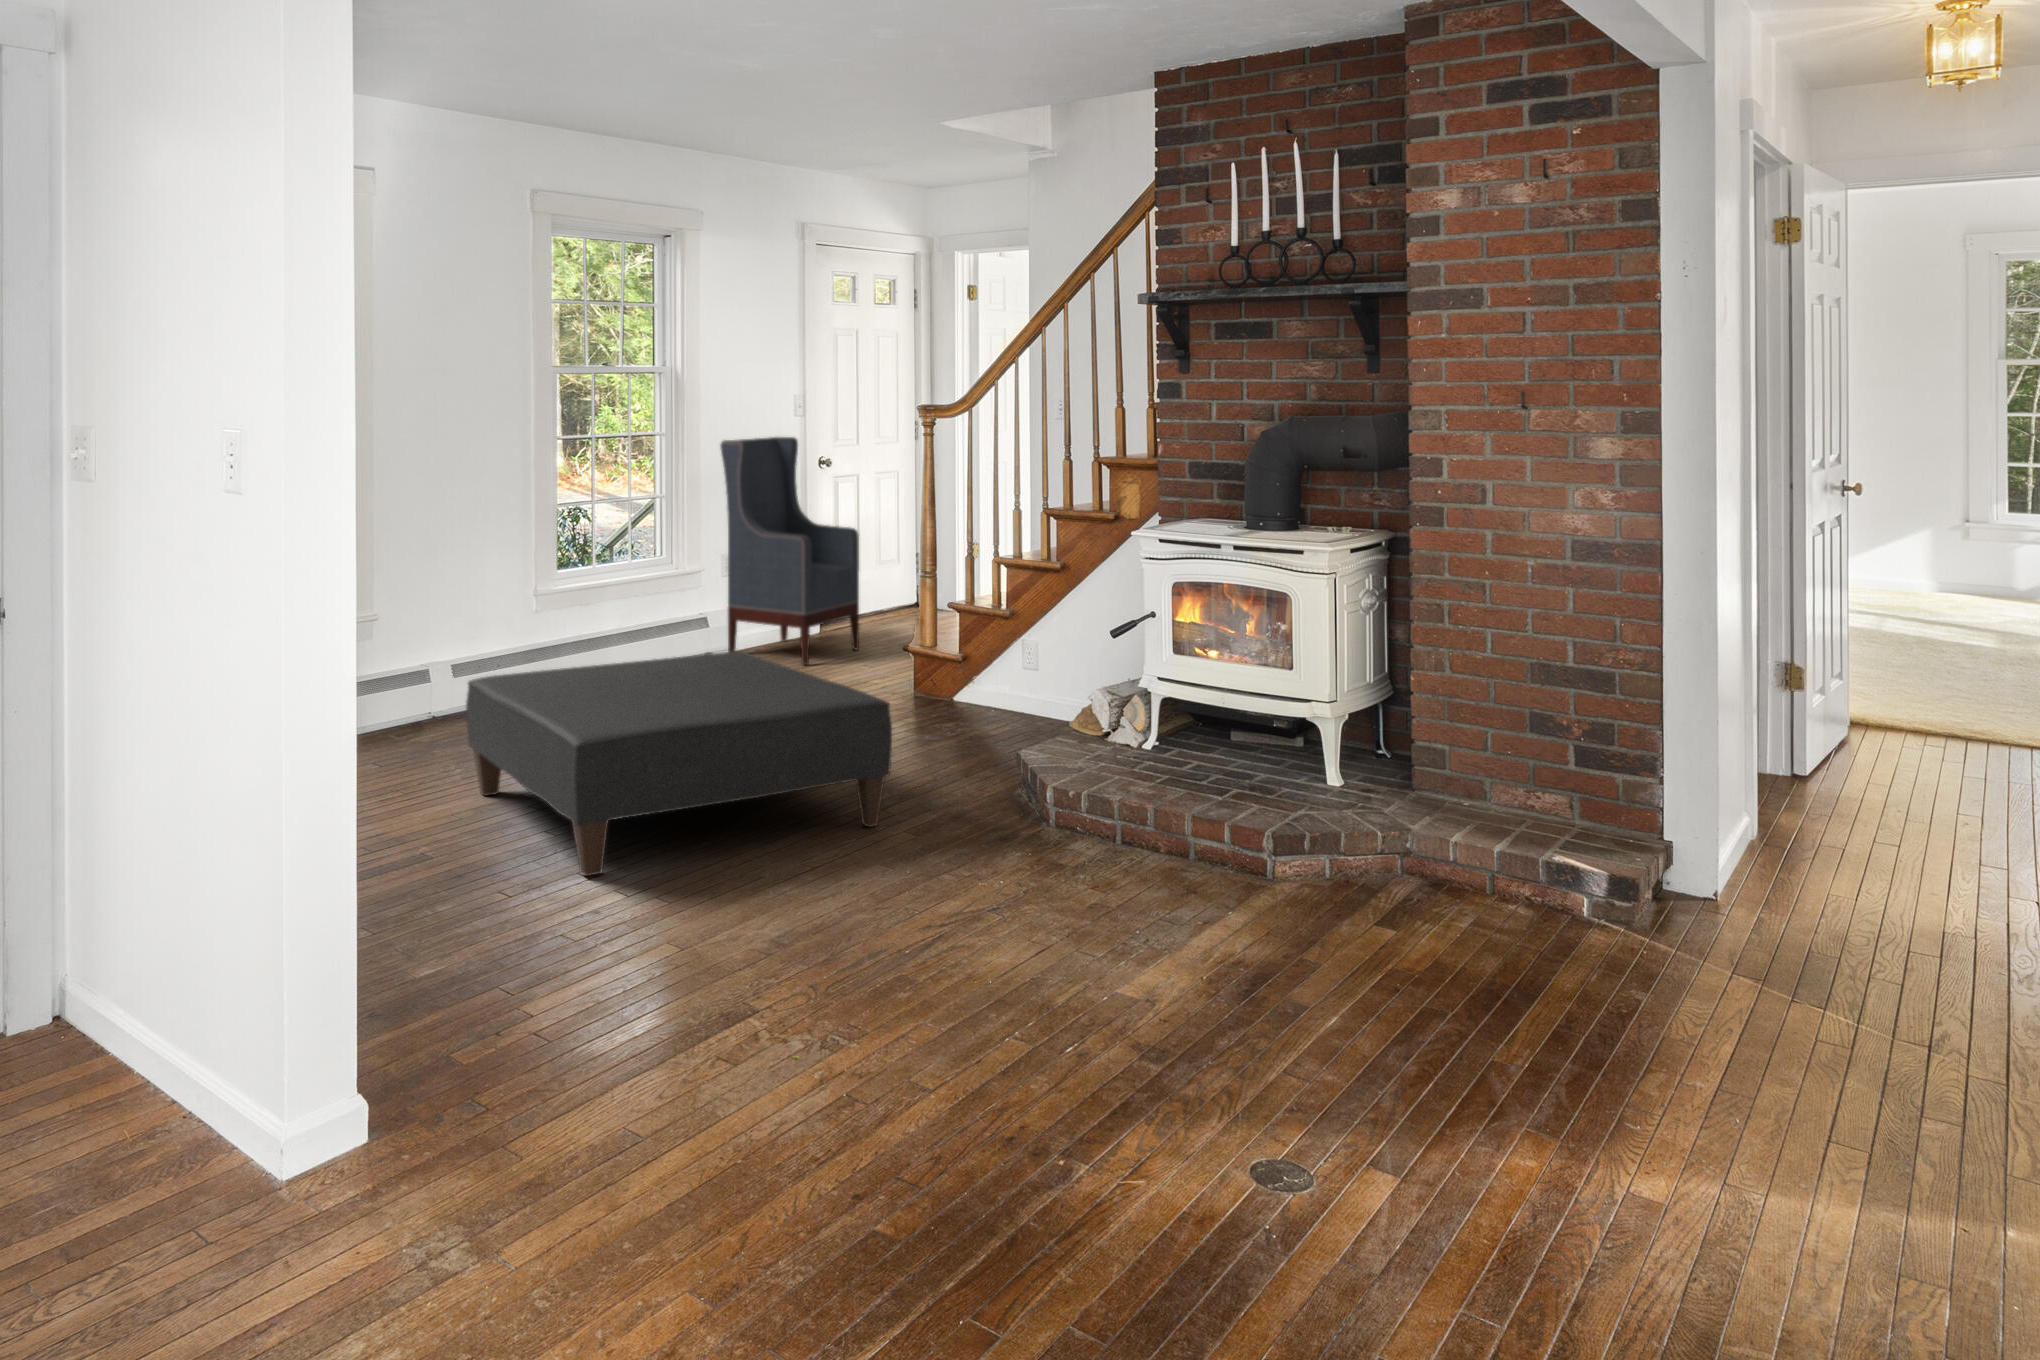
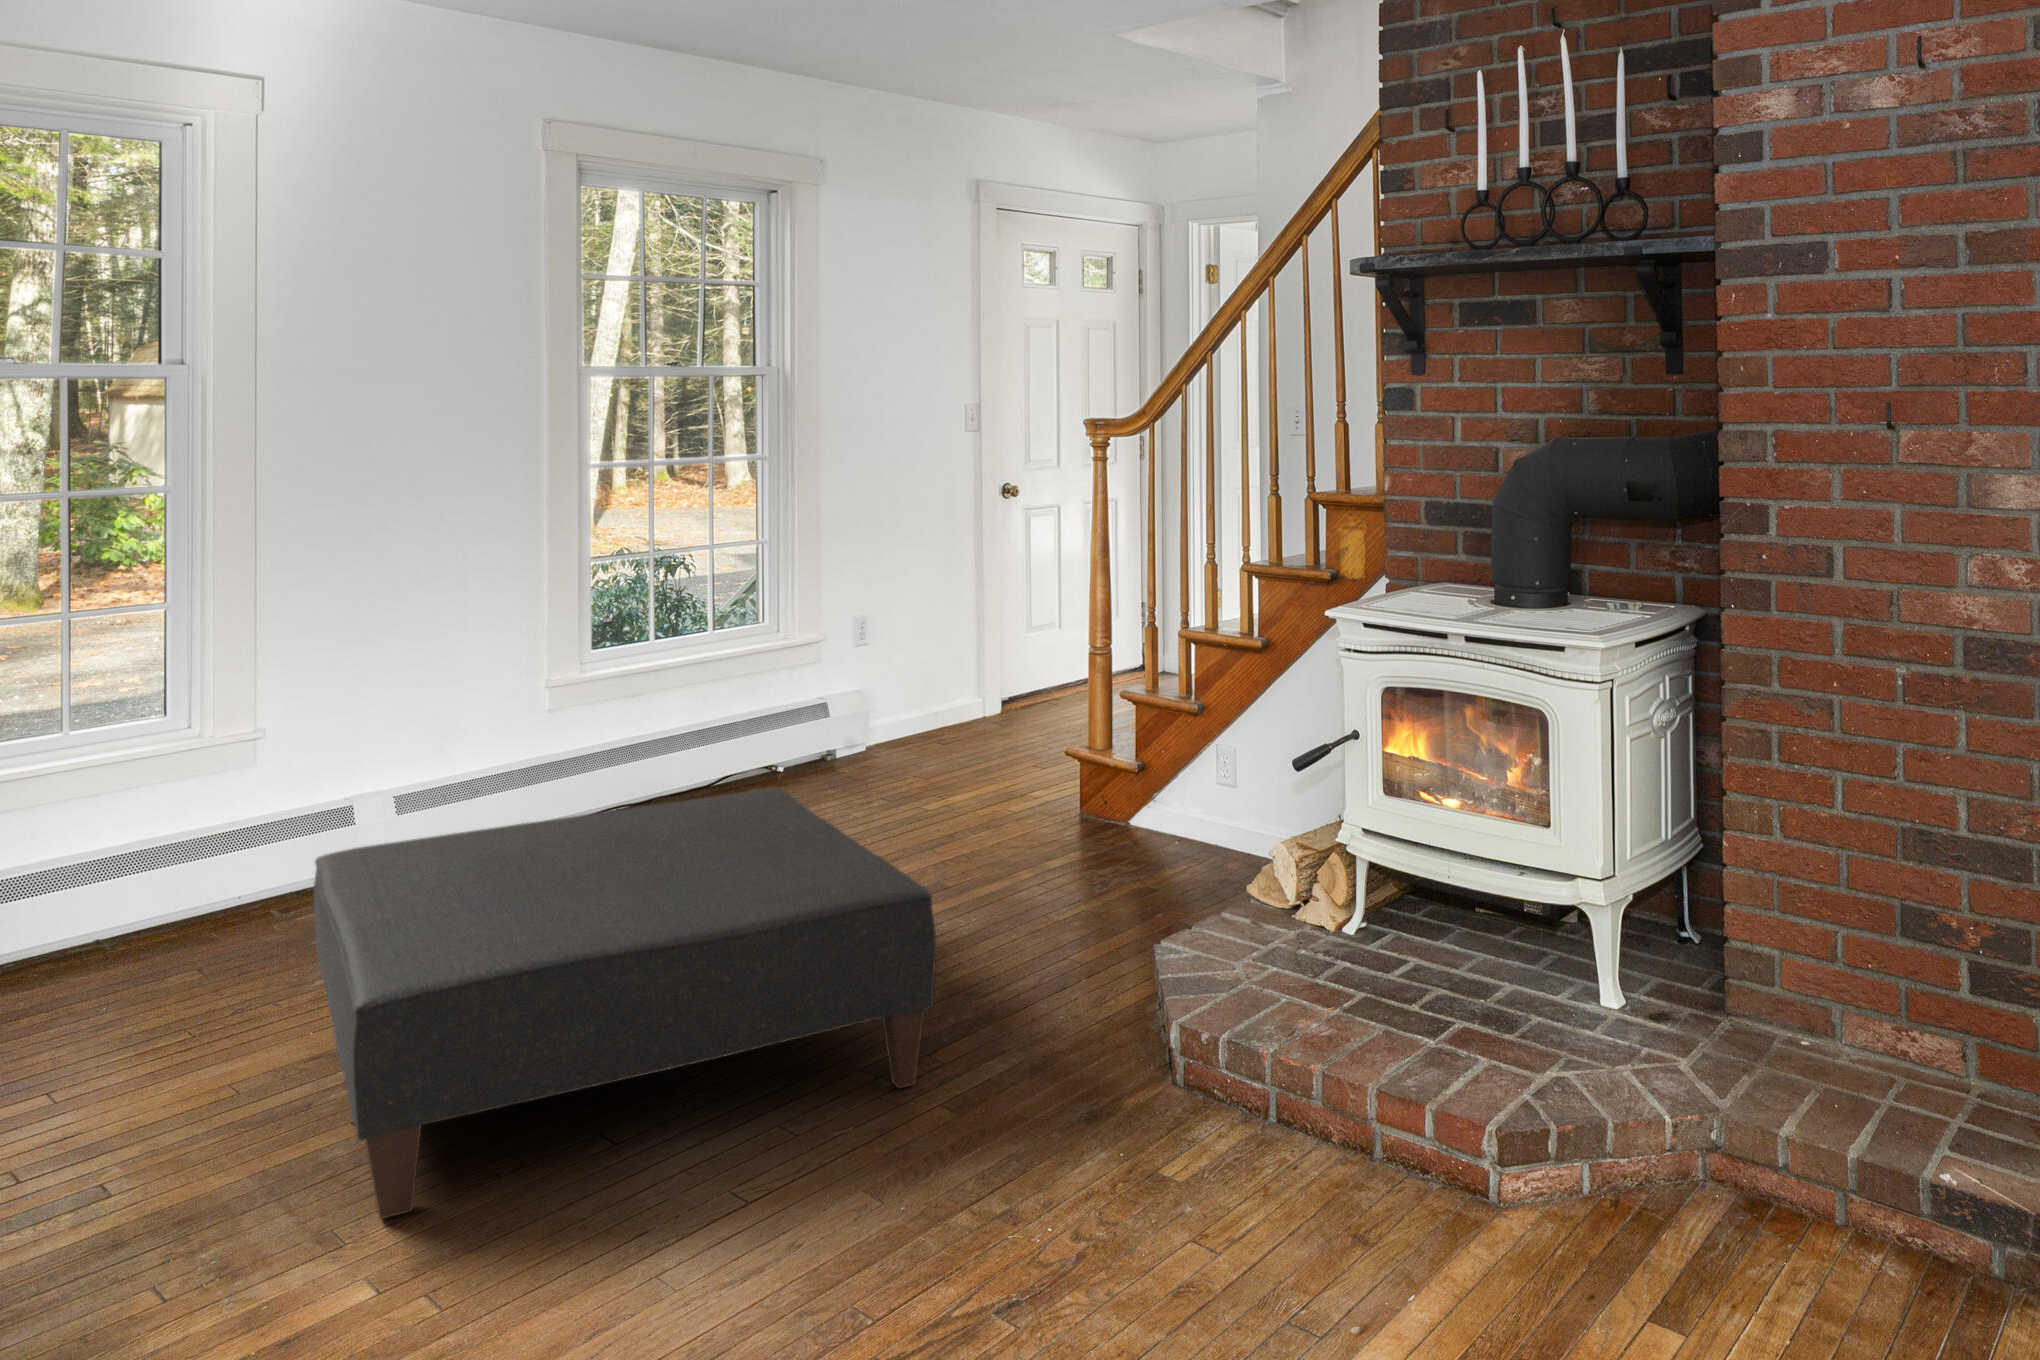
armchair: present [720,437,859,665] -> none [841,460,1033,772]

